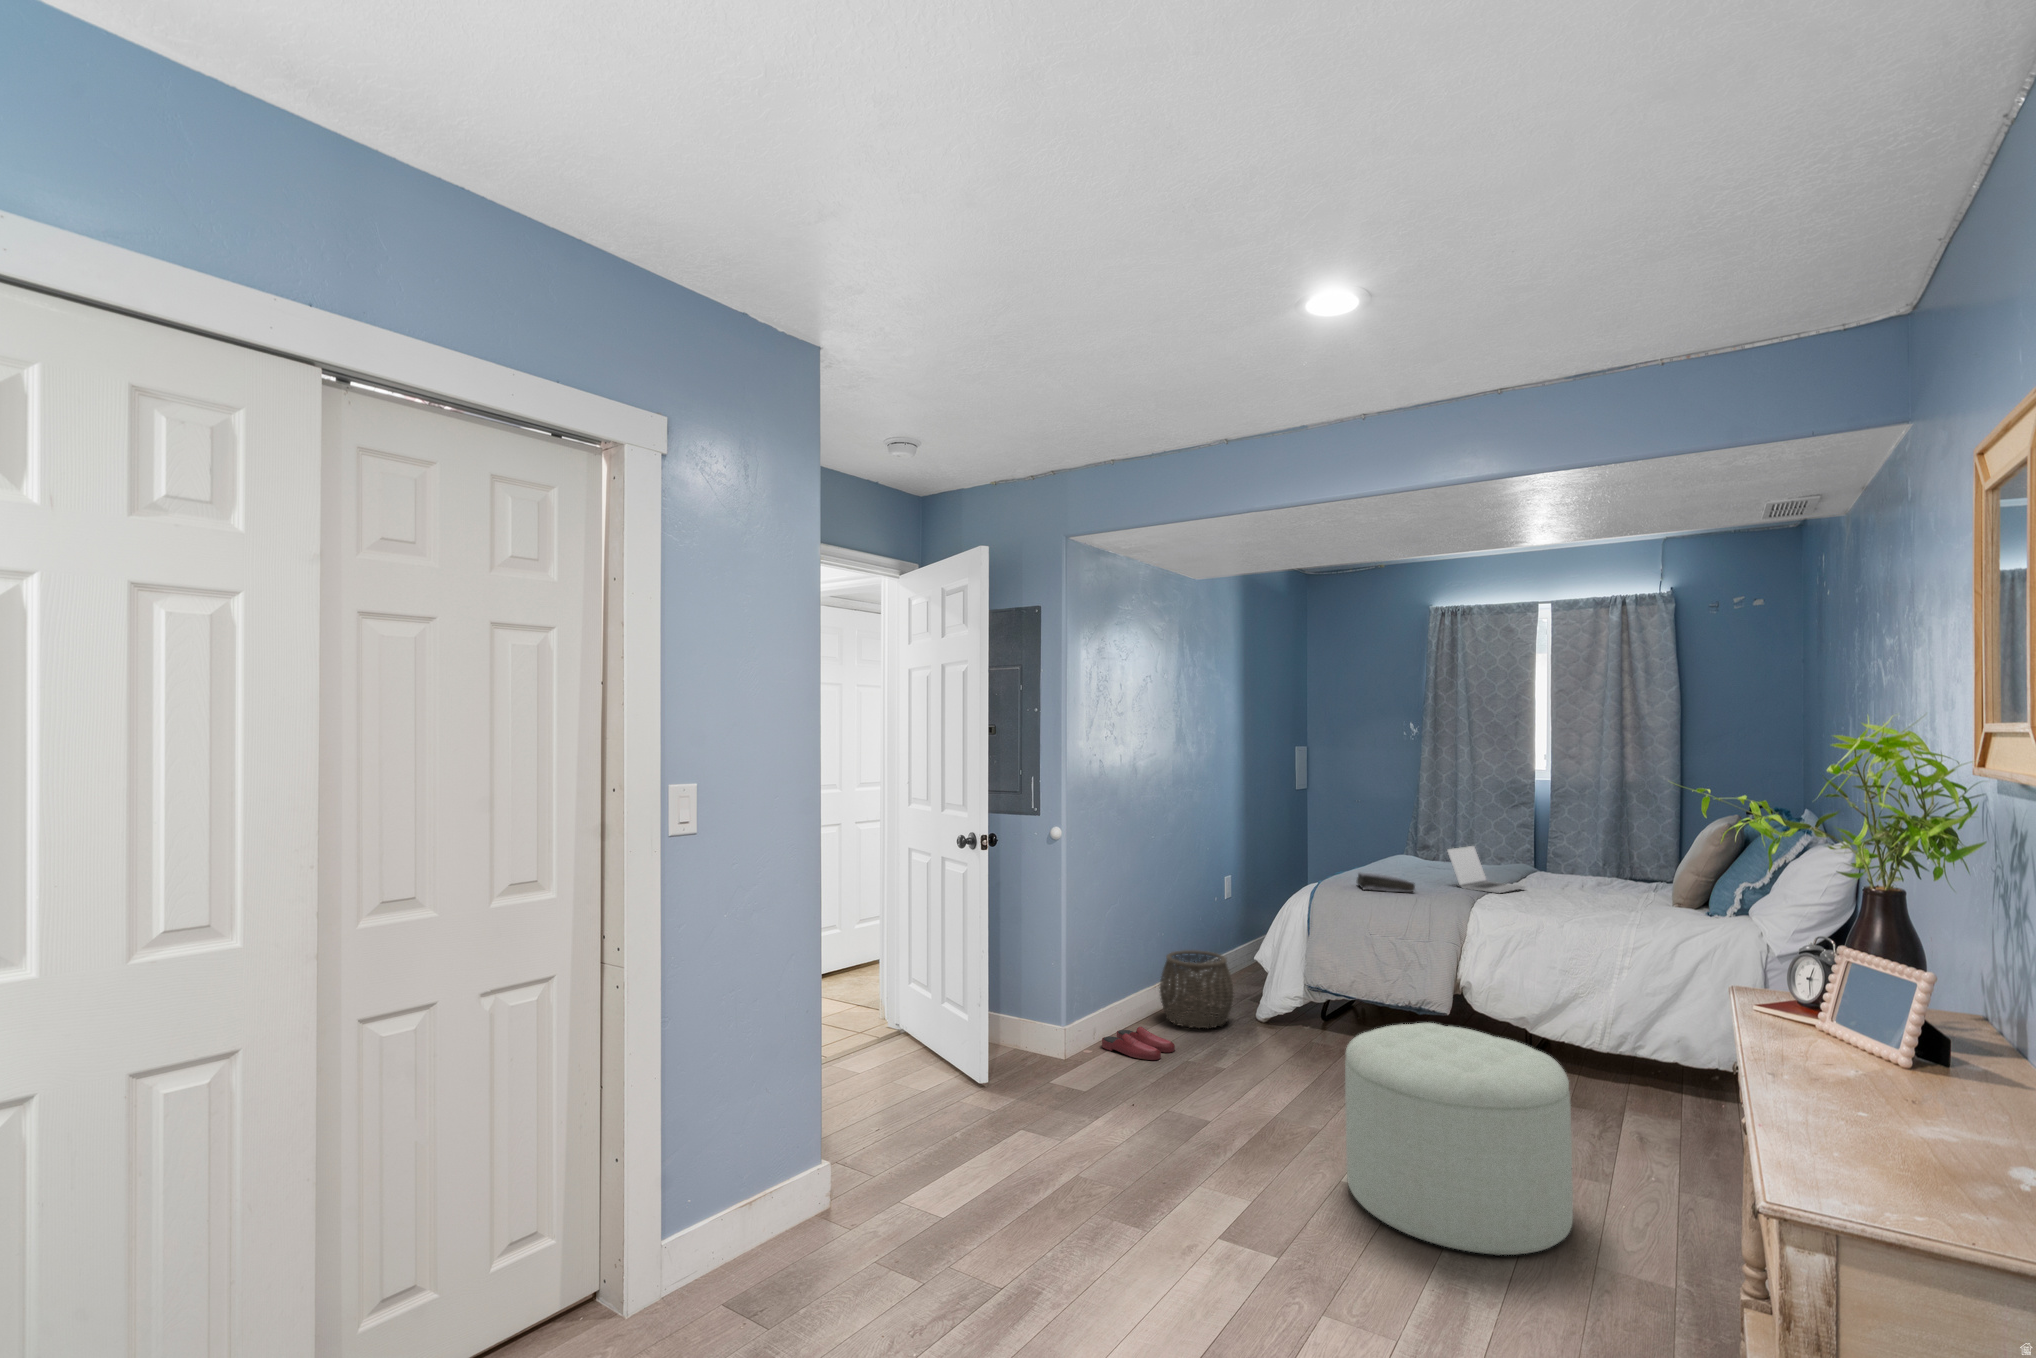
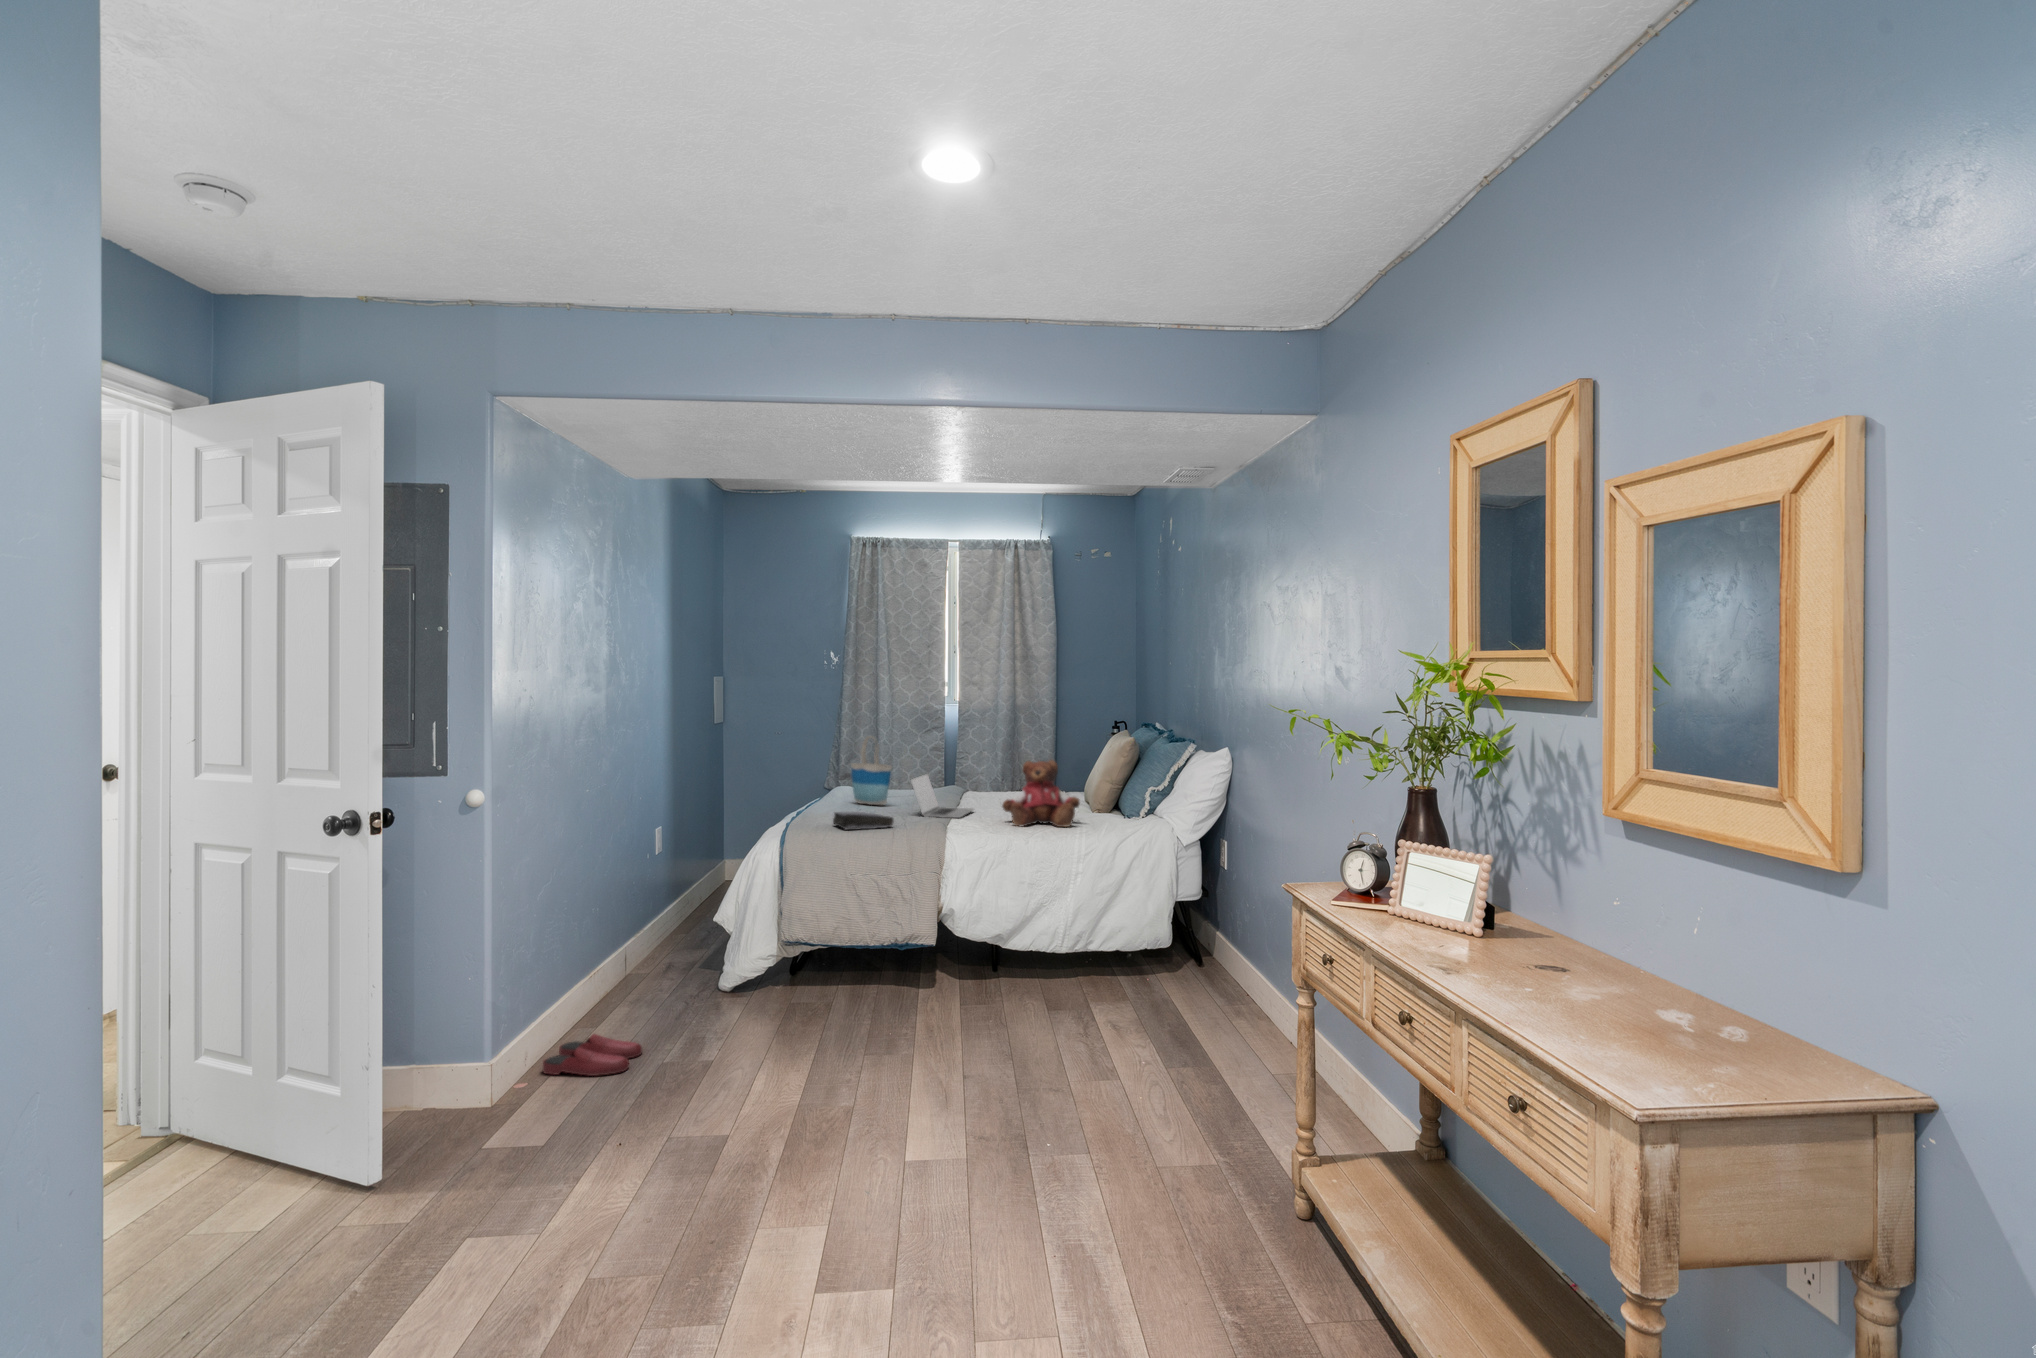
tote bag: none [1400,804,1438,874] -> present [851,736,892,805]
teddy bear: none [1544,839,1641,915] -> present [1002,760,1080,827]
woven basket: present [1160,950,1234,1028] -> none [603,923,698,1019]
ottoman: present [1345,1023,1573,1256] -> none [908,961,1119,1194]

